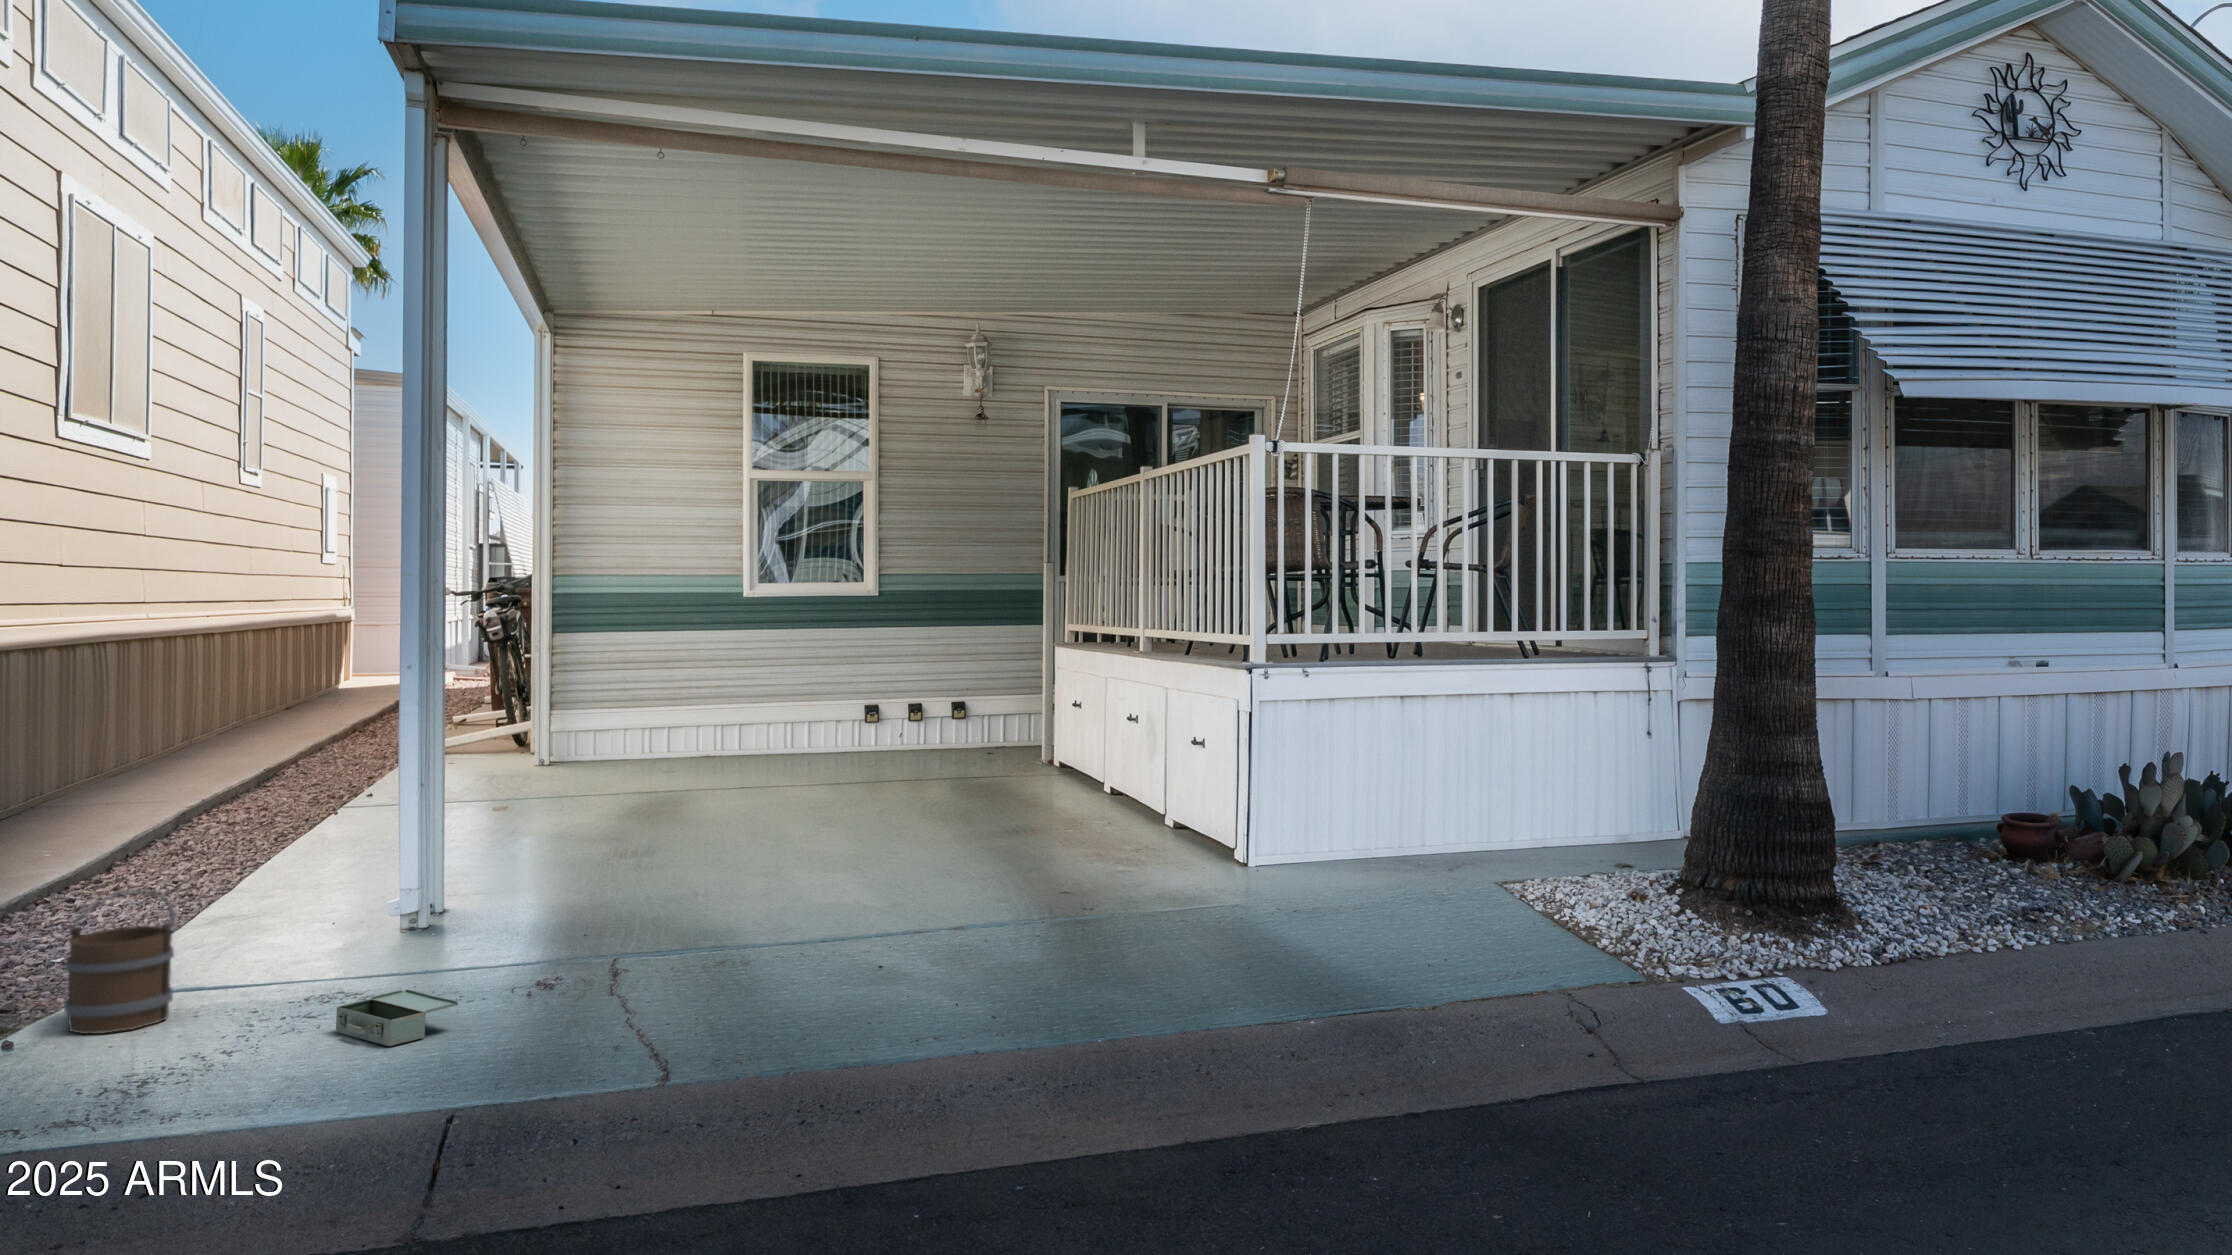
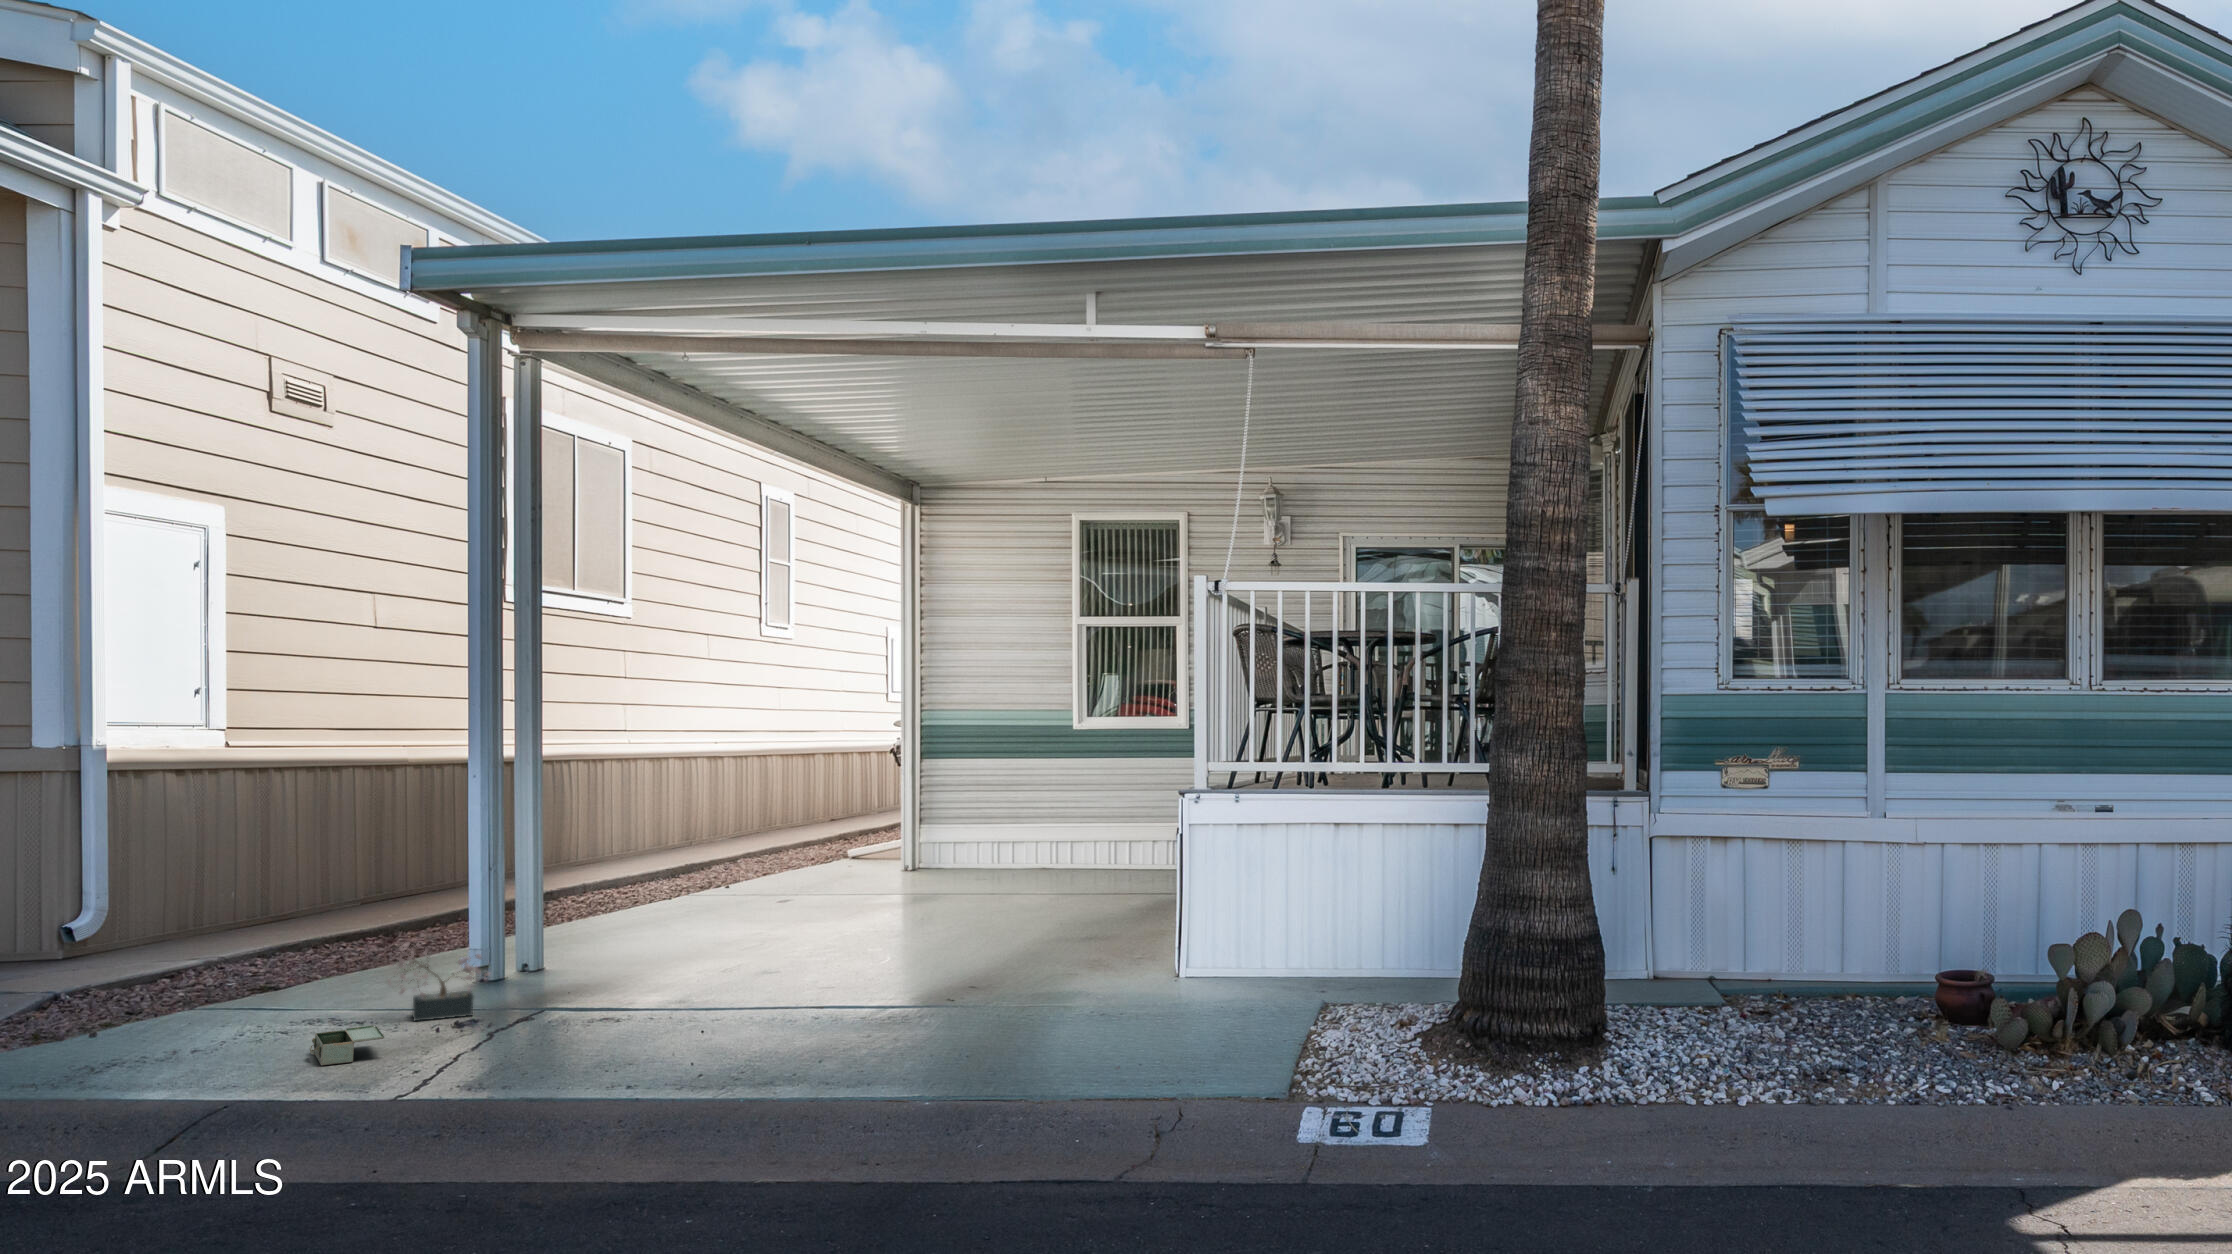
decorative plant: none [340,881,466,980] -> present [388,943,491,1021]
bucket: present [64,890,176,1034] -> none [174,935,256,1041]

